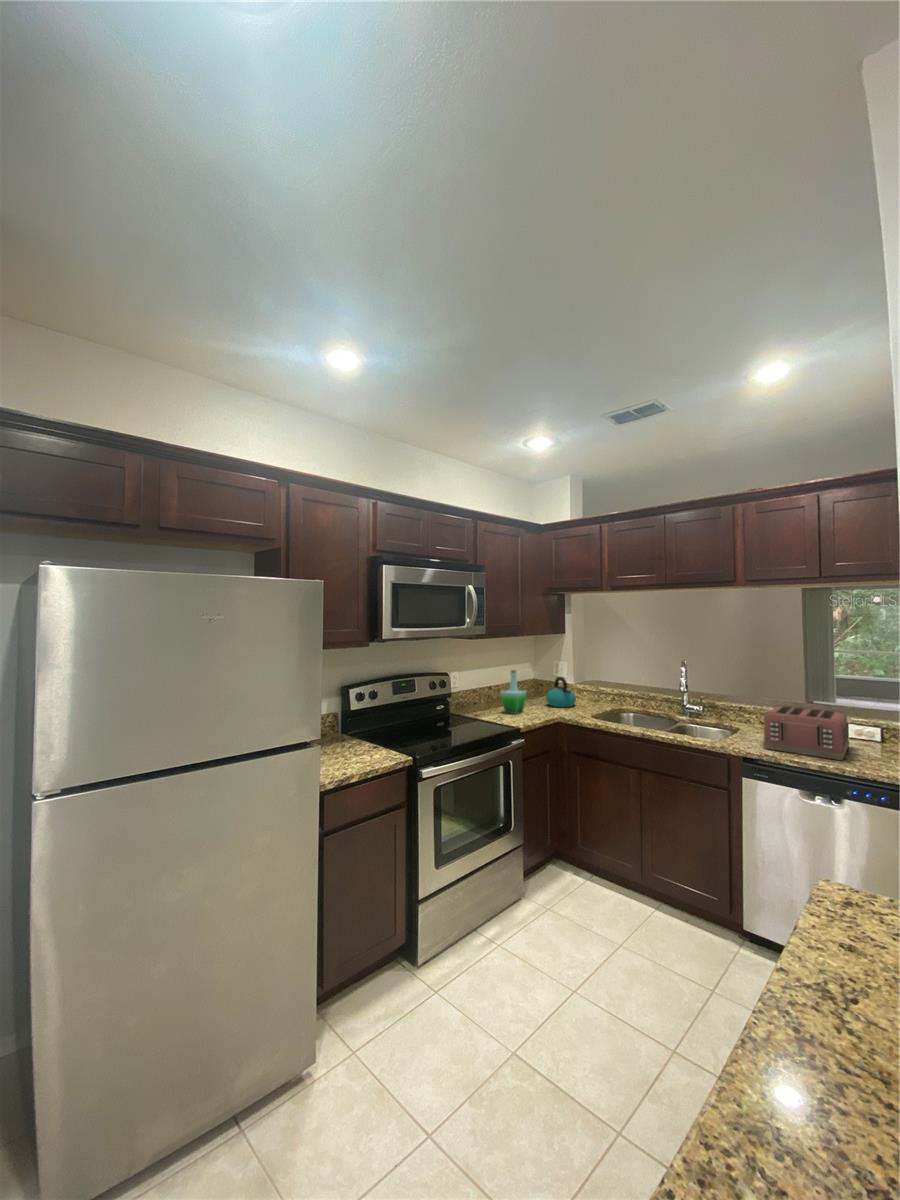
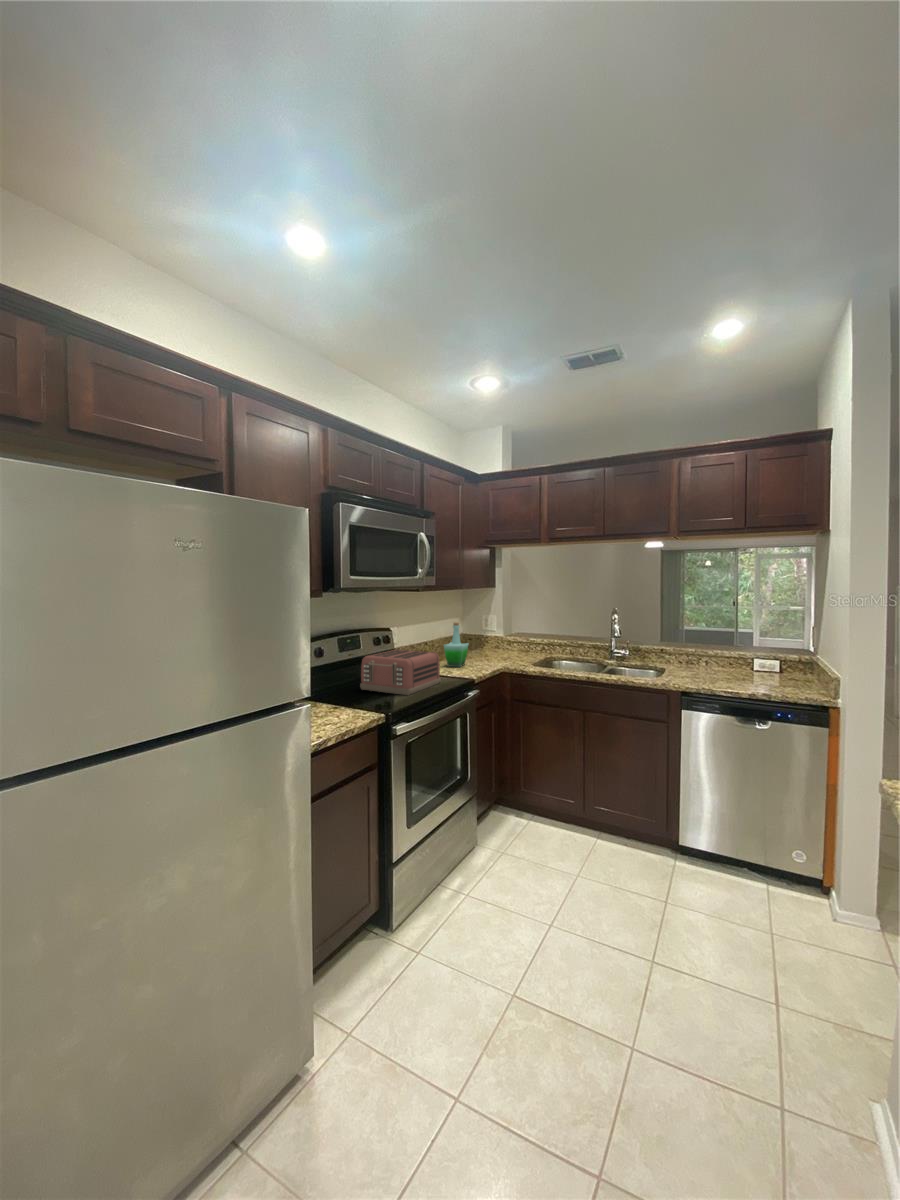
kettle: present [546,677,576,707] -> none [482,629,512,659]
toaster: present [763,705,849,760] -> present [360,649,441,695]

